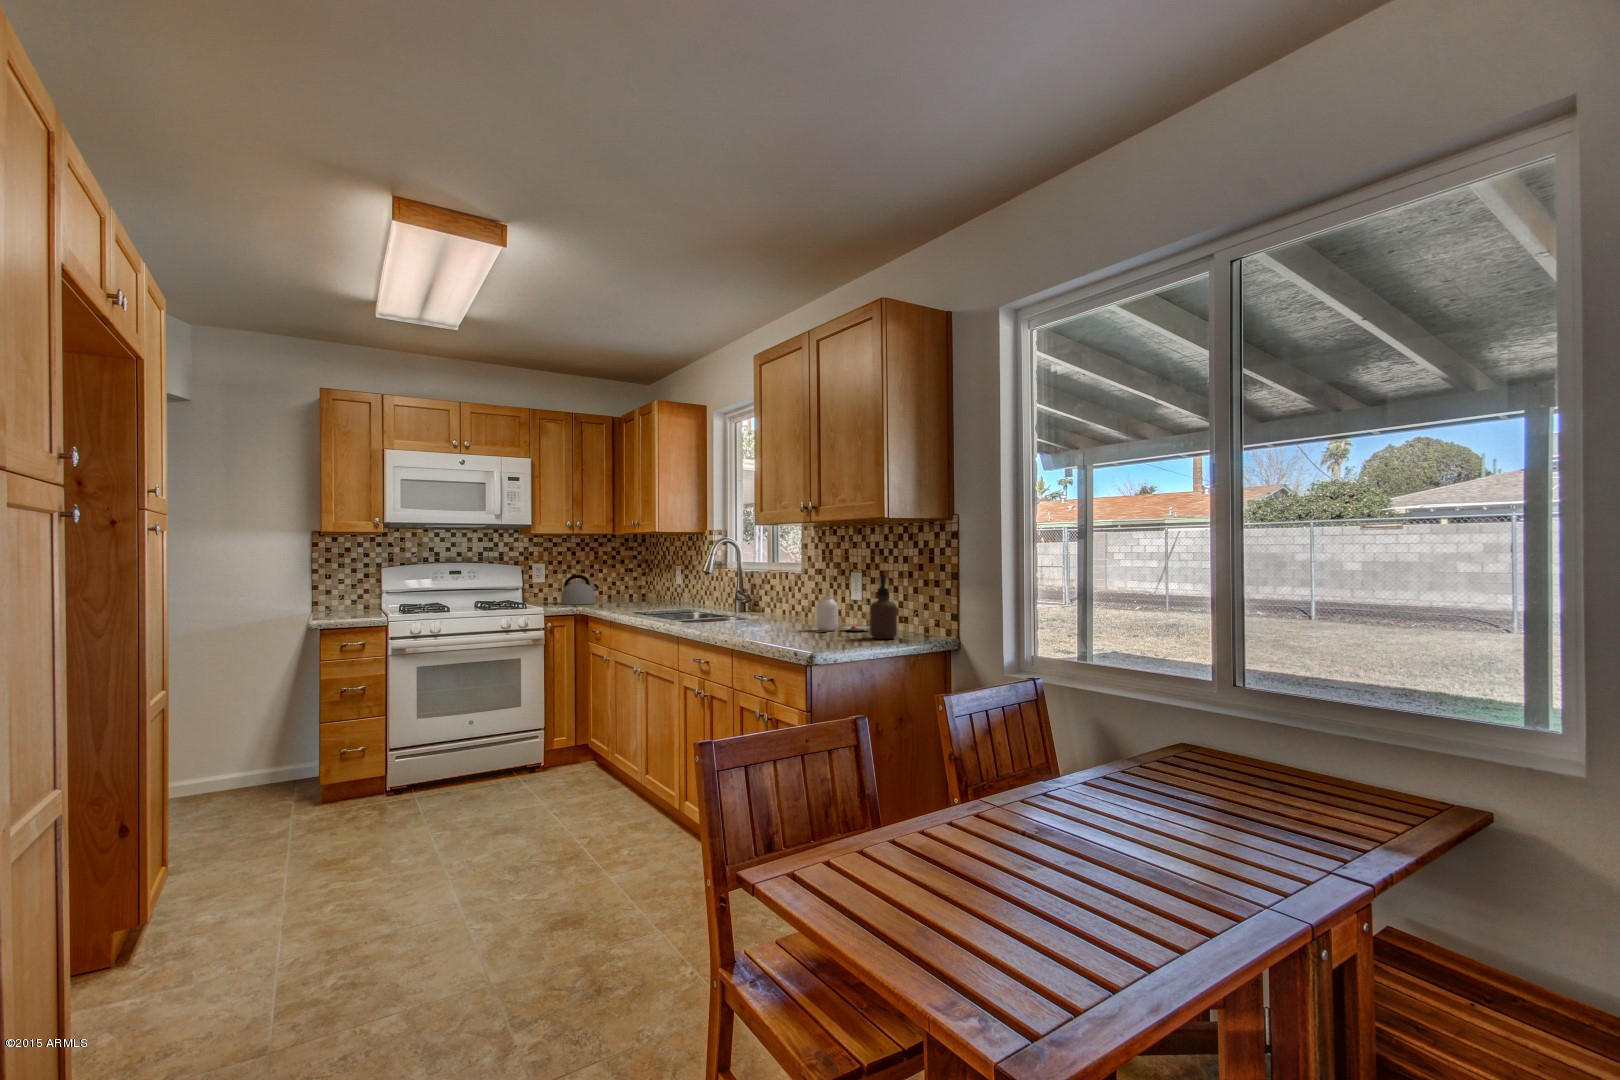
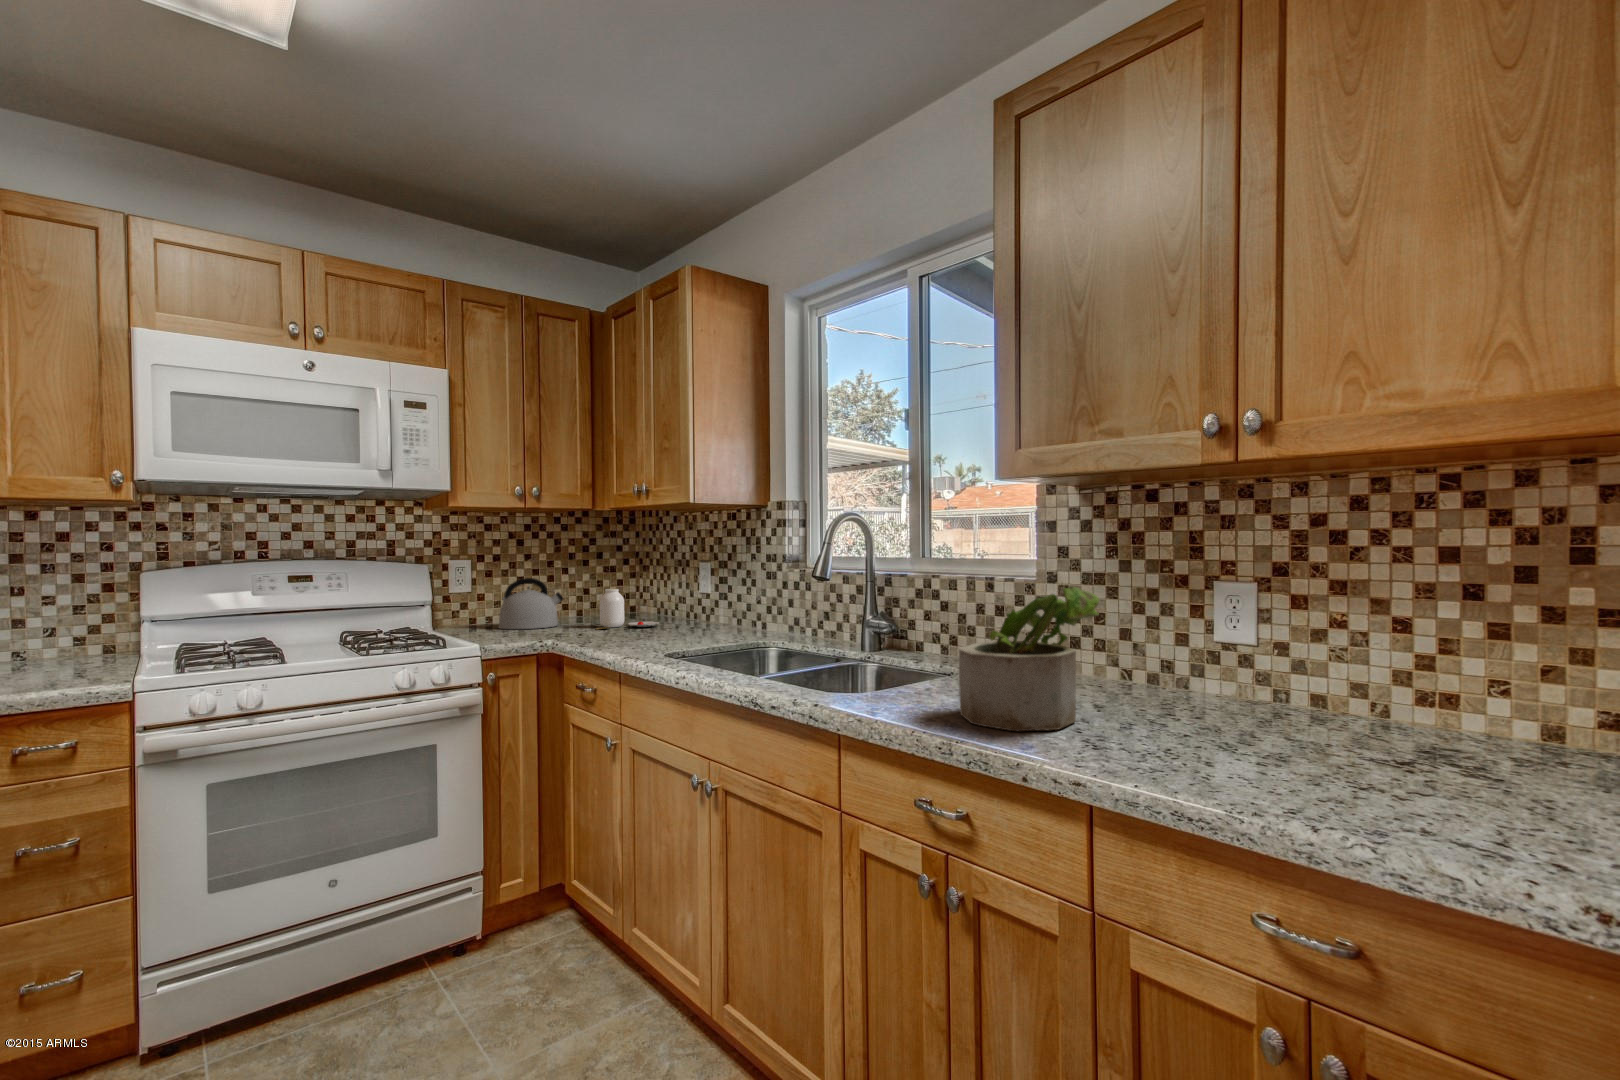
potted plant: none [724,573,791,633] -> present [959,586,1099,731]
soap dispenser: present [870,575,897,639] -> none [1390,591,1481,756]
jar: present [816,596,870,633] -> present [596,589,659,630]

